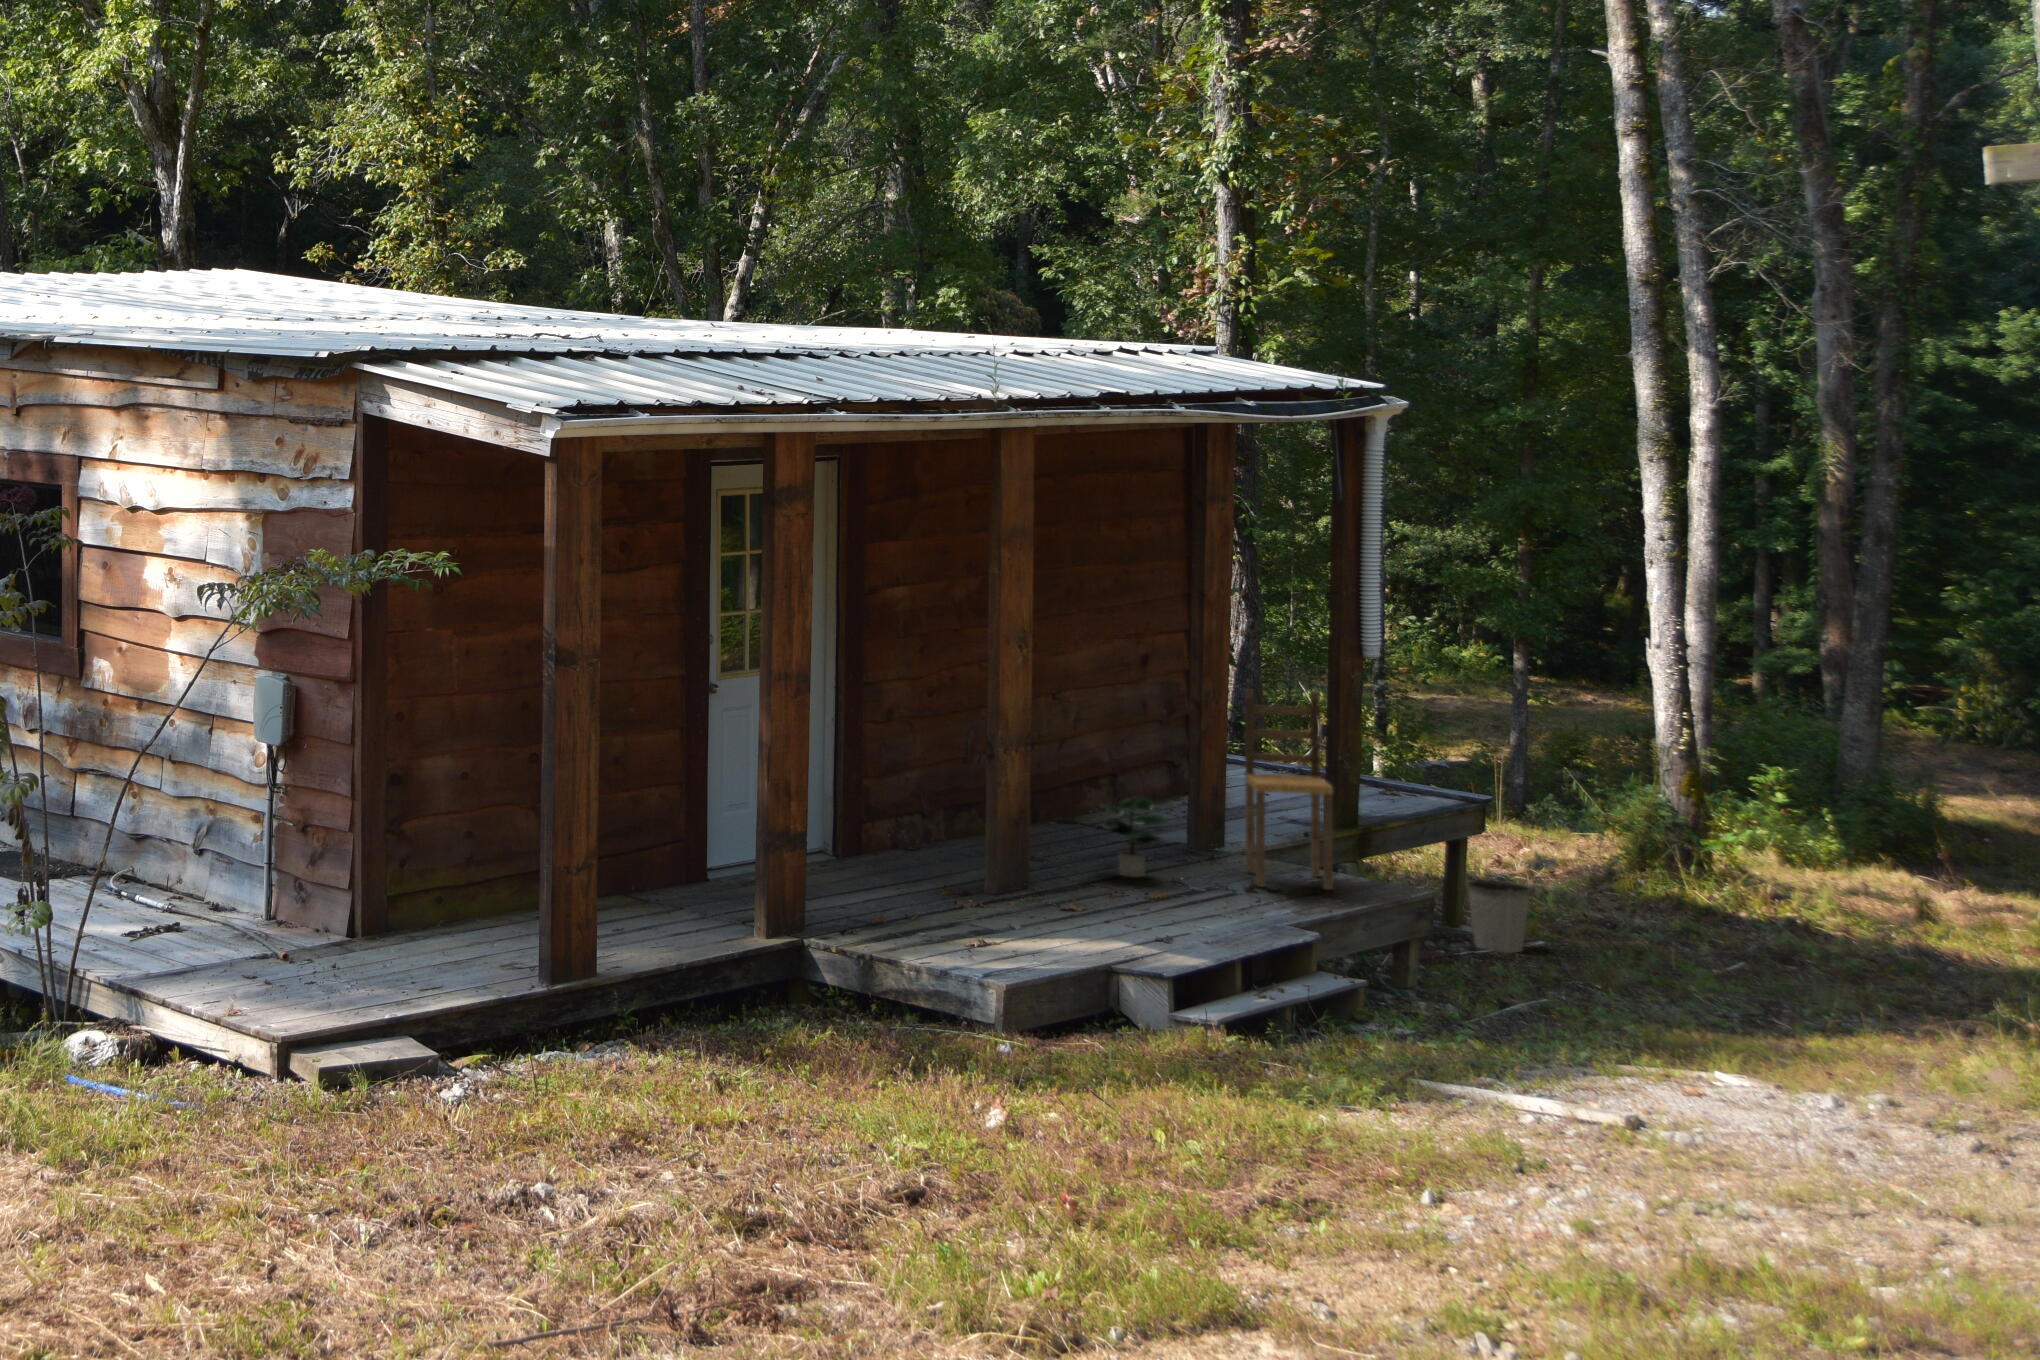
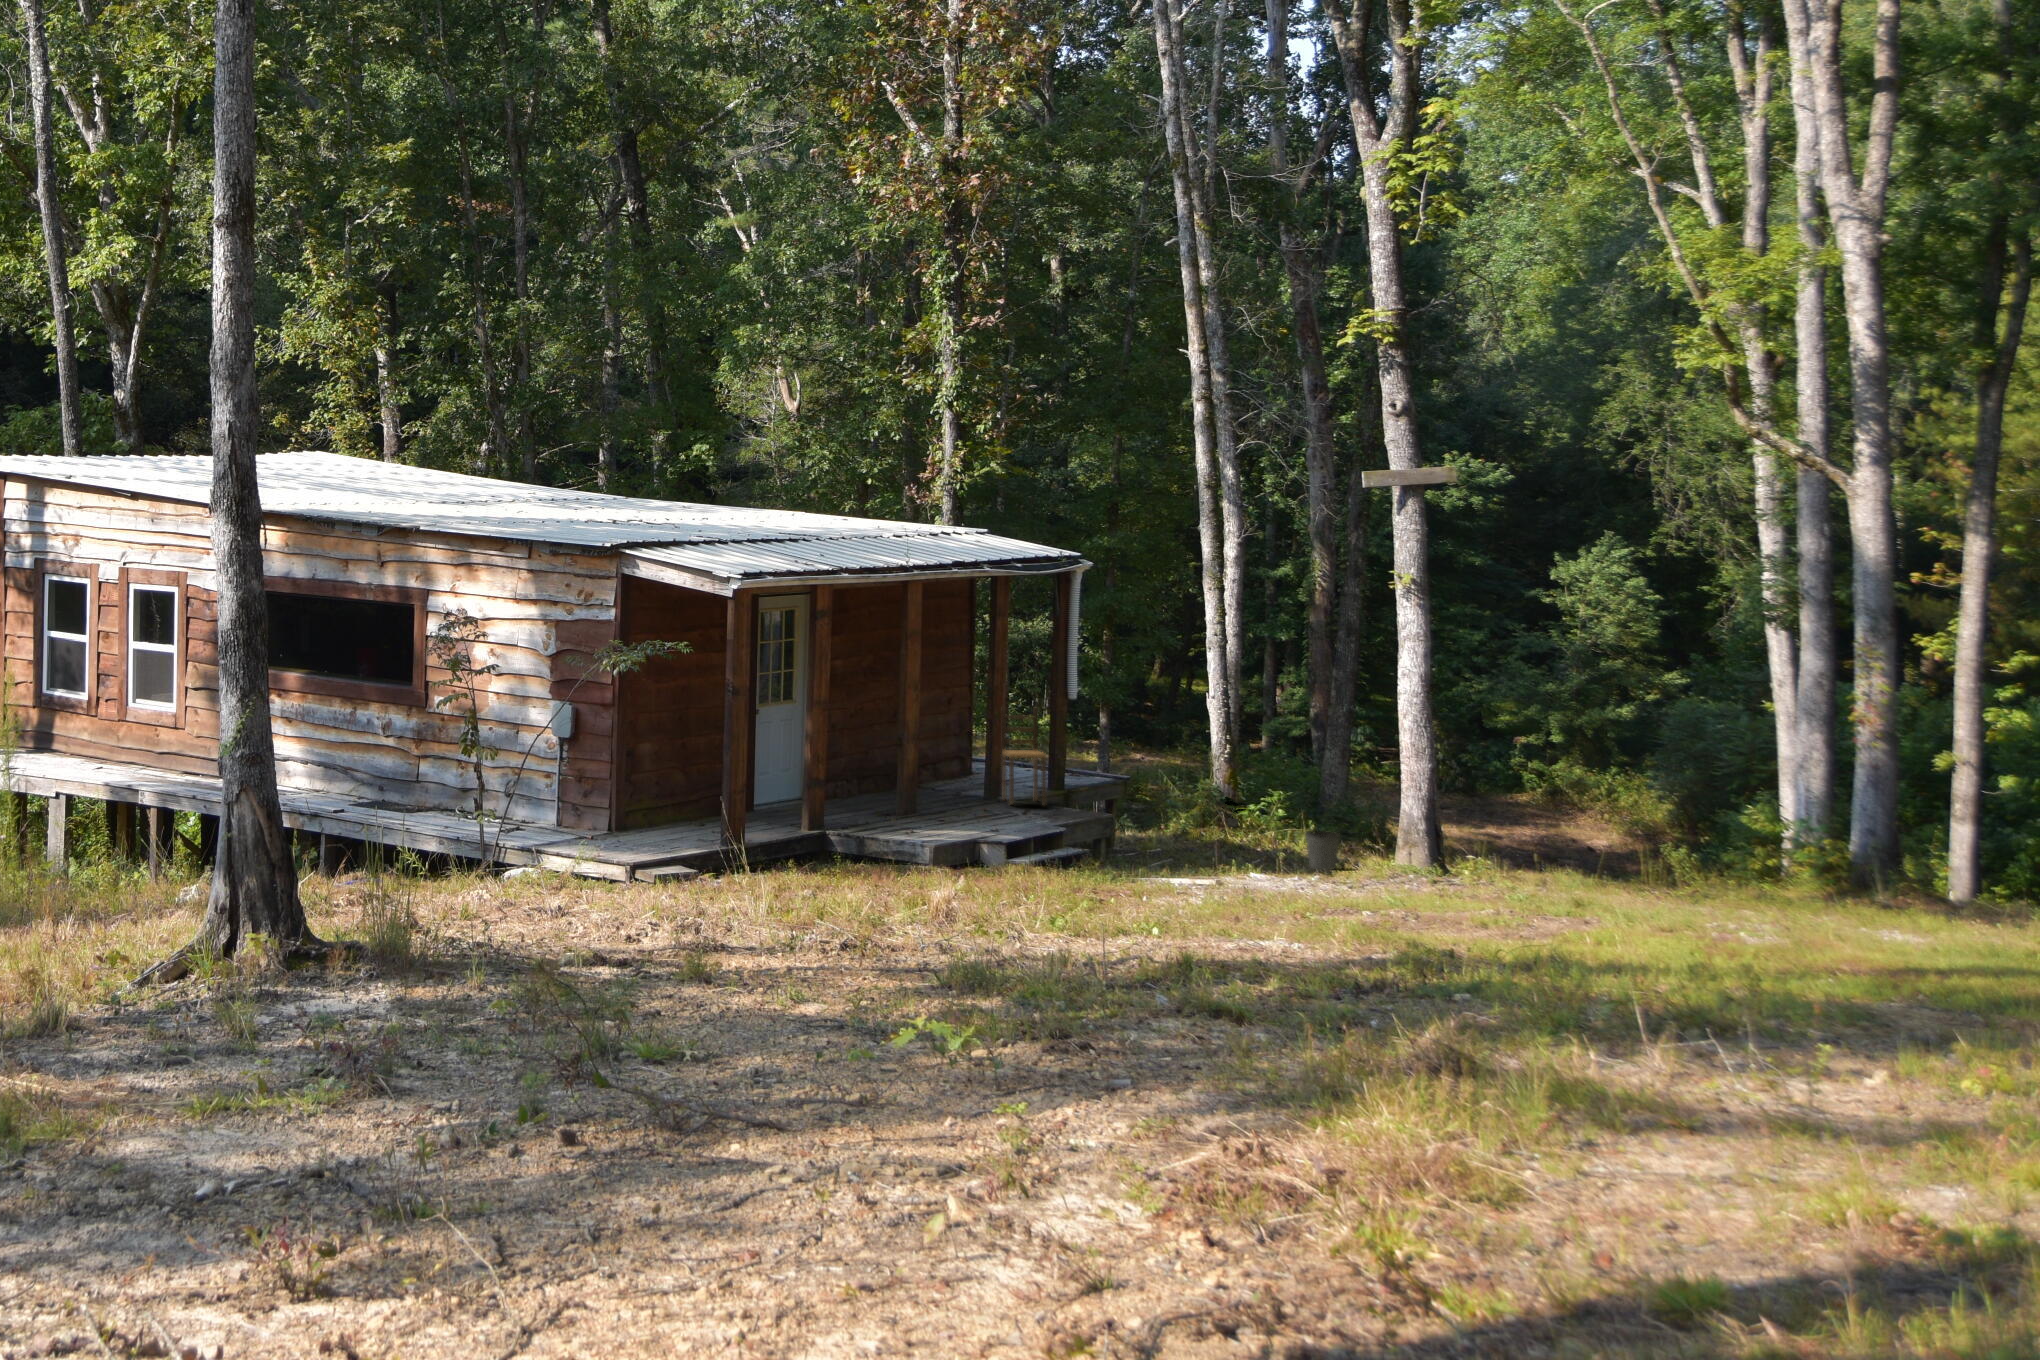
potted plant: present [1100,797,1168,877] -> present [1220,797,1247,827]
bucket: present [1466,879,1531,953] -> present [1305,830,1340,870]

